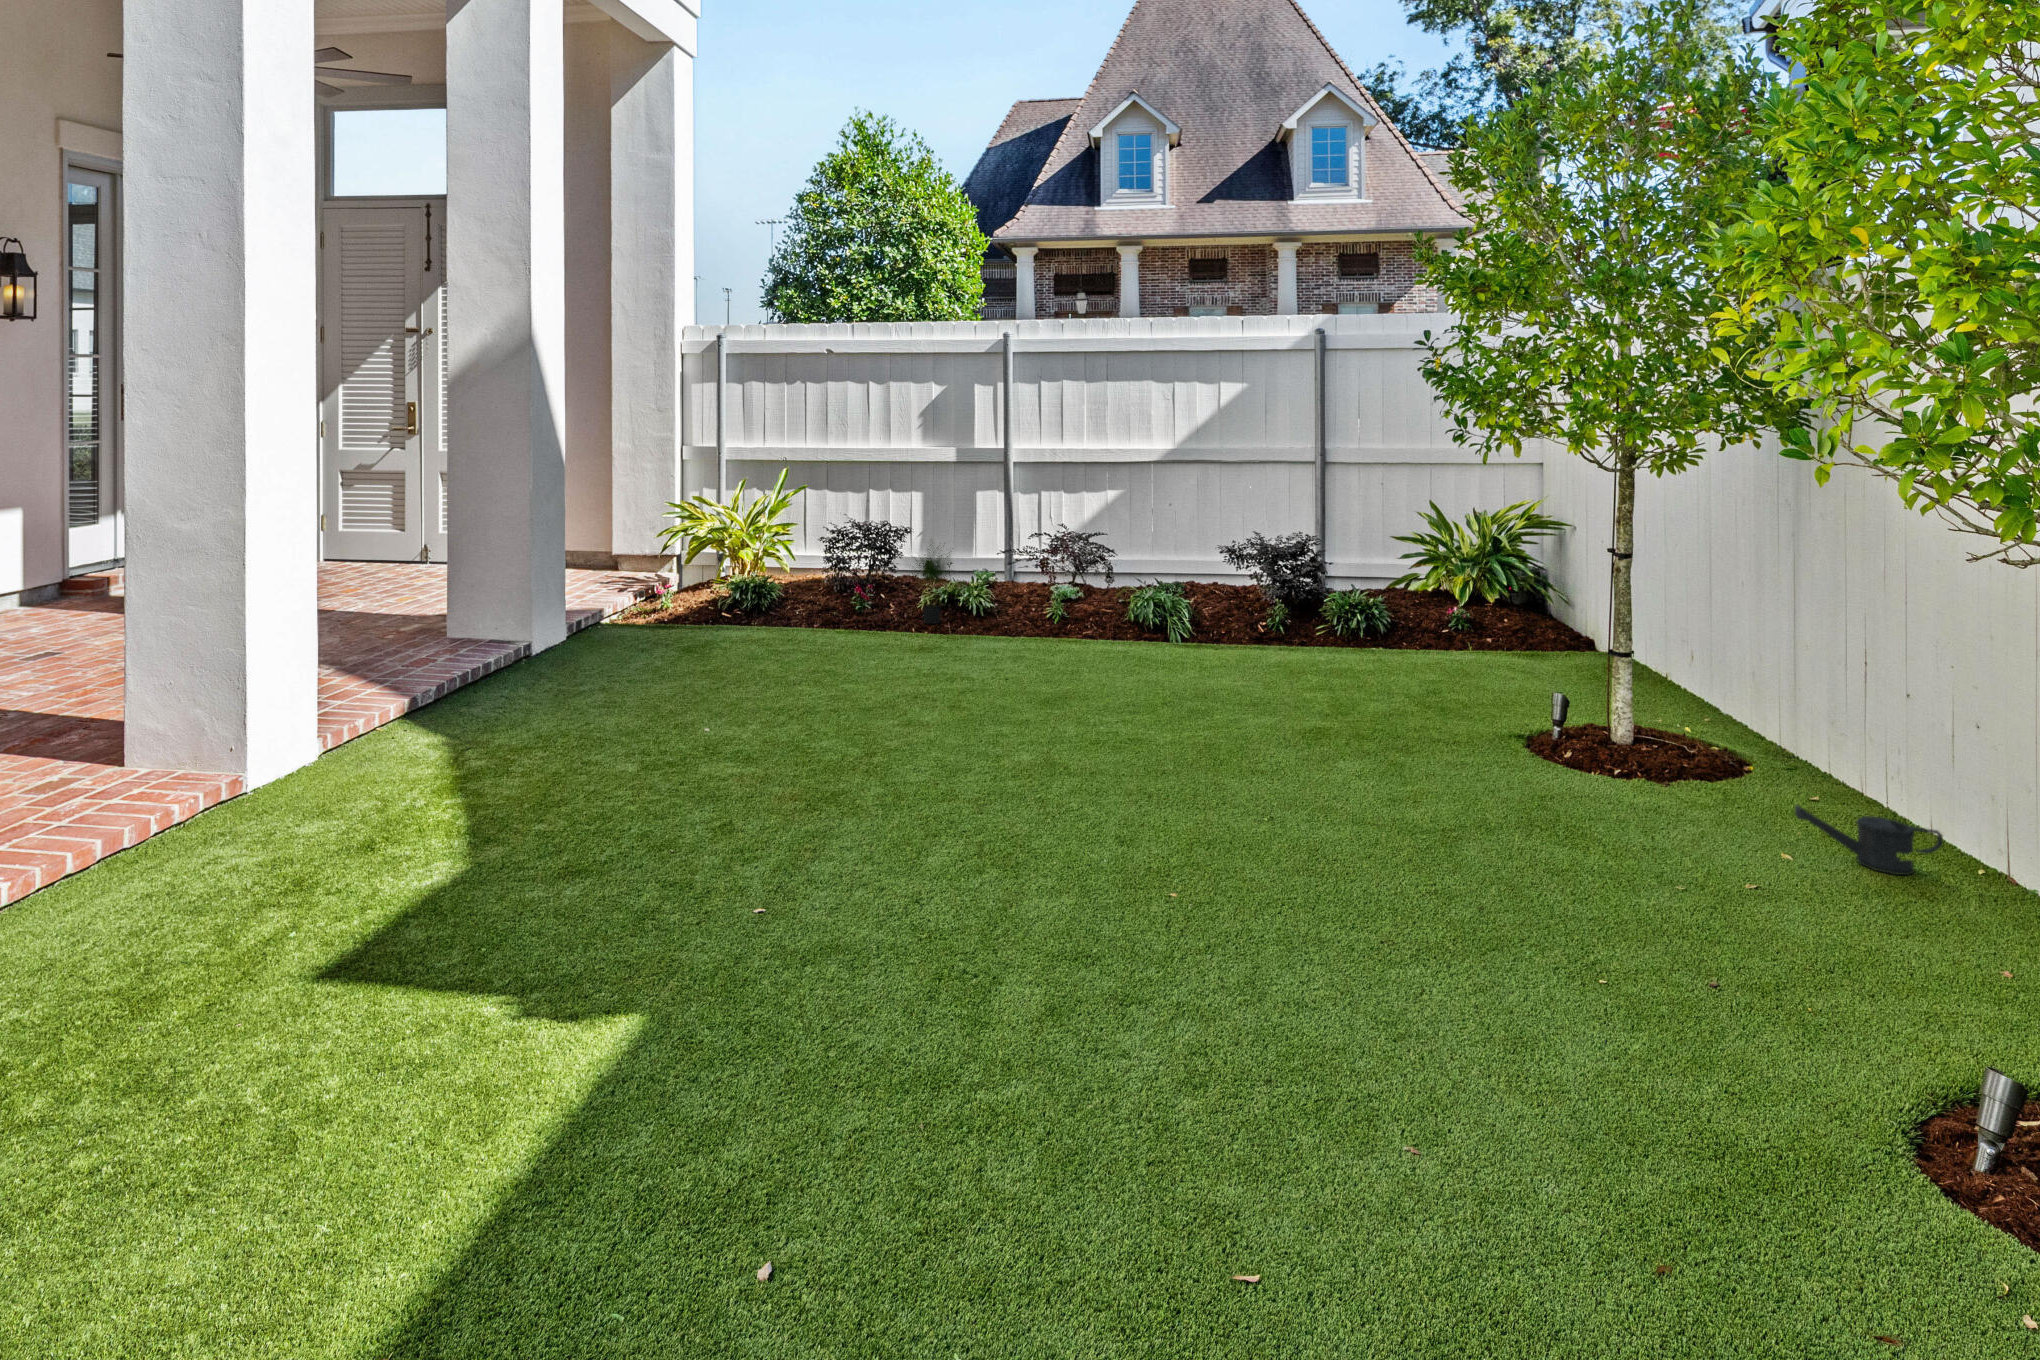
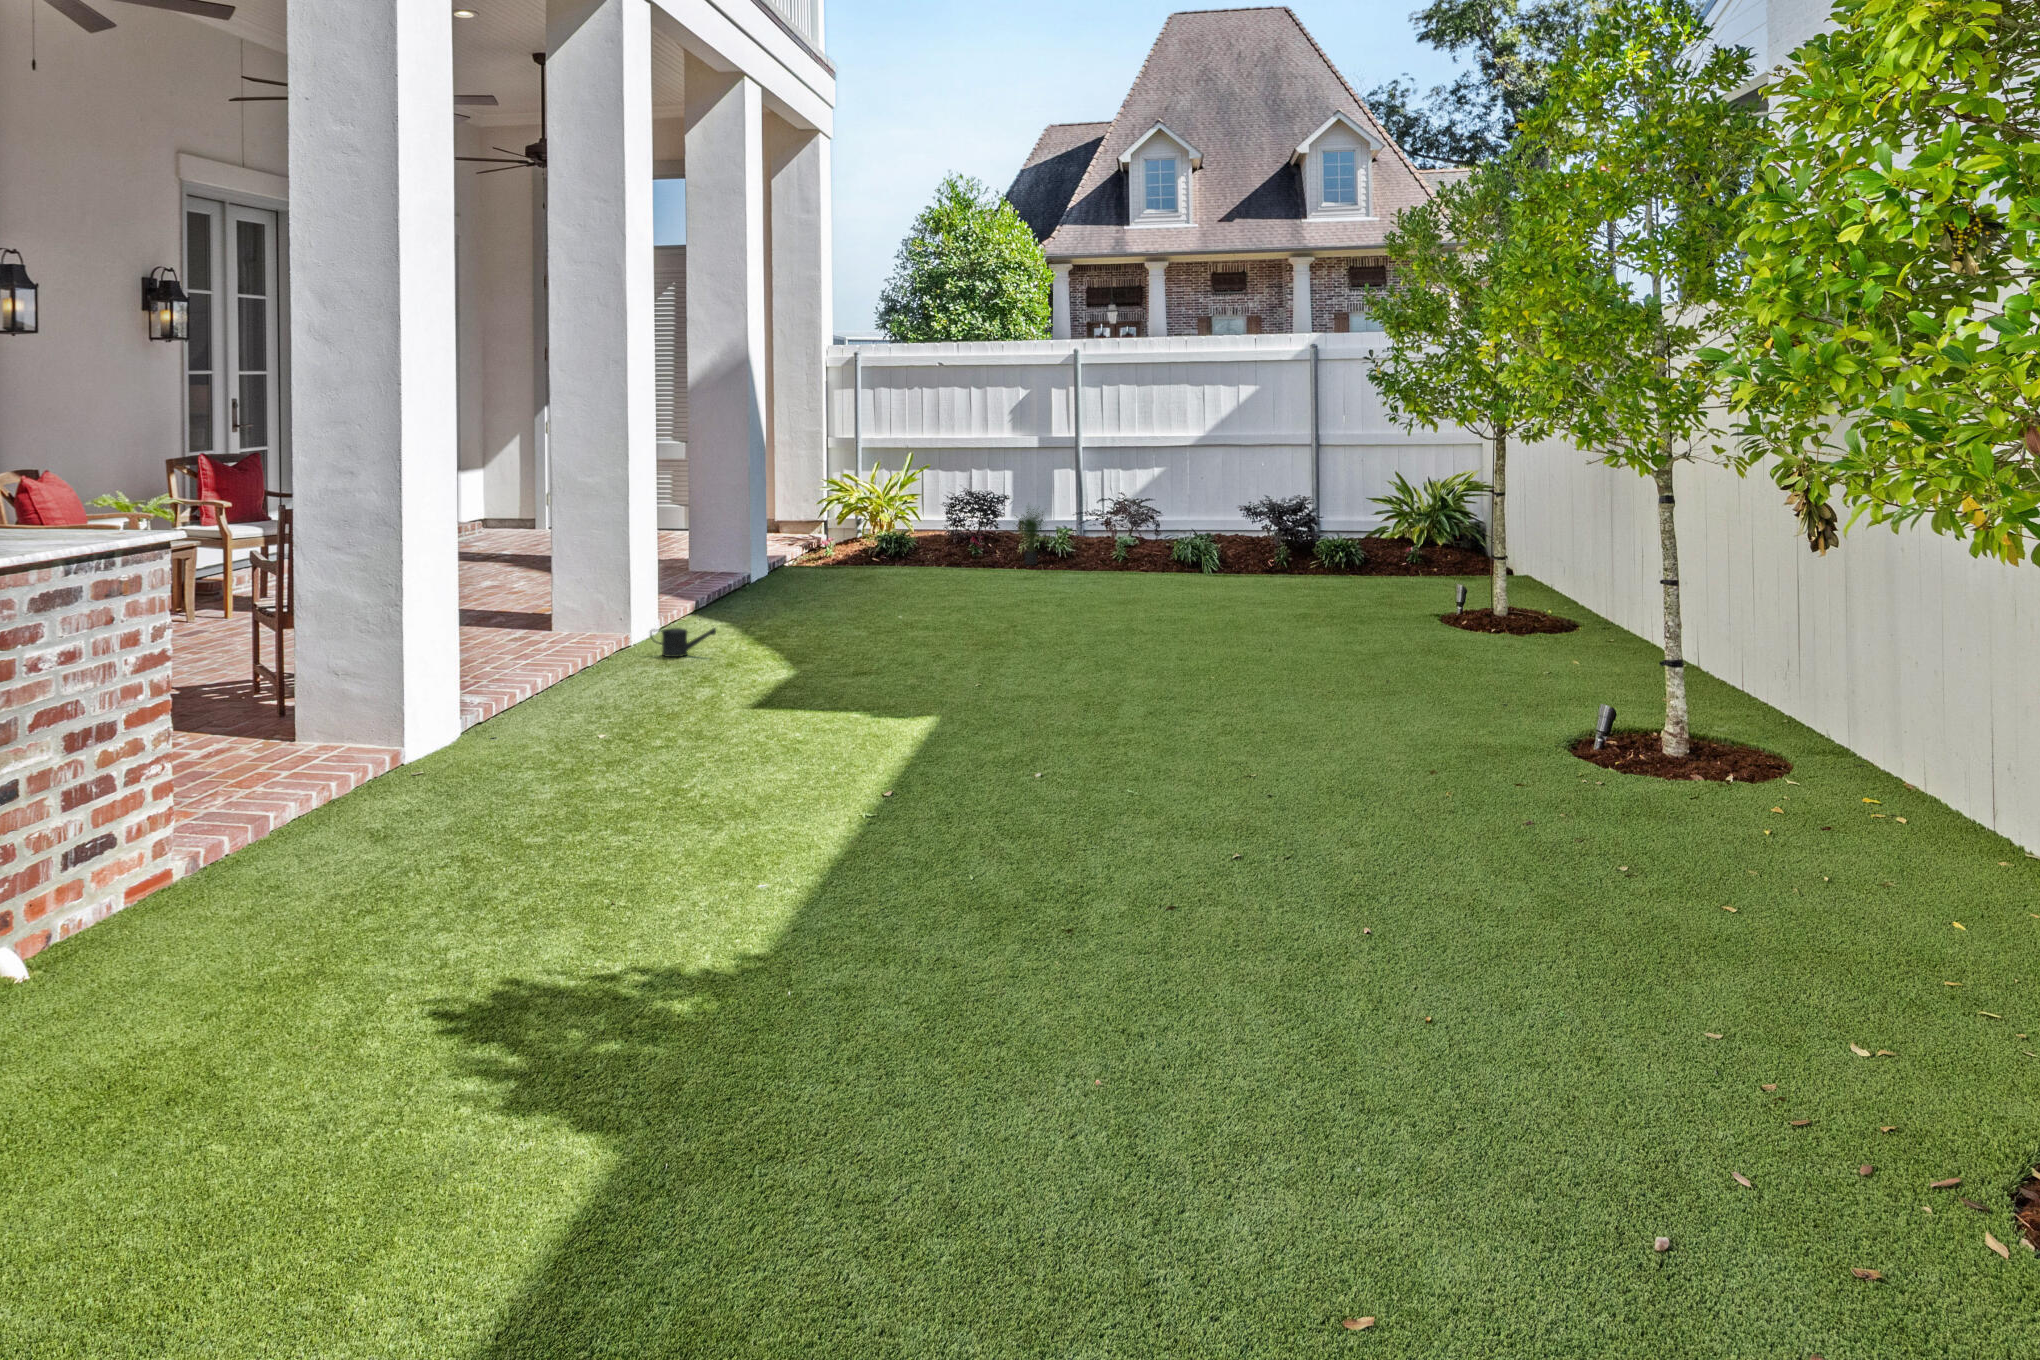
watering can: present [1795,805,1943,875] -> present [650,628,716,657]

